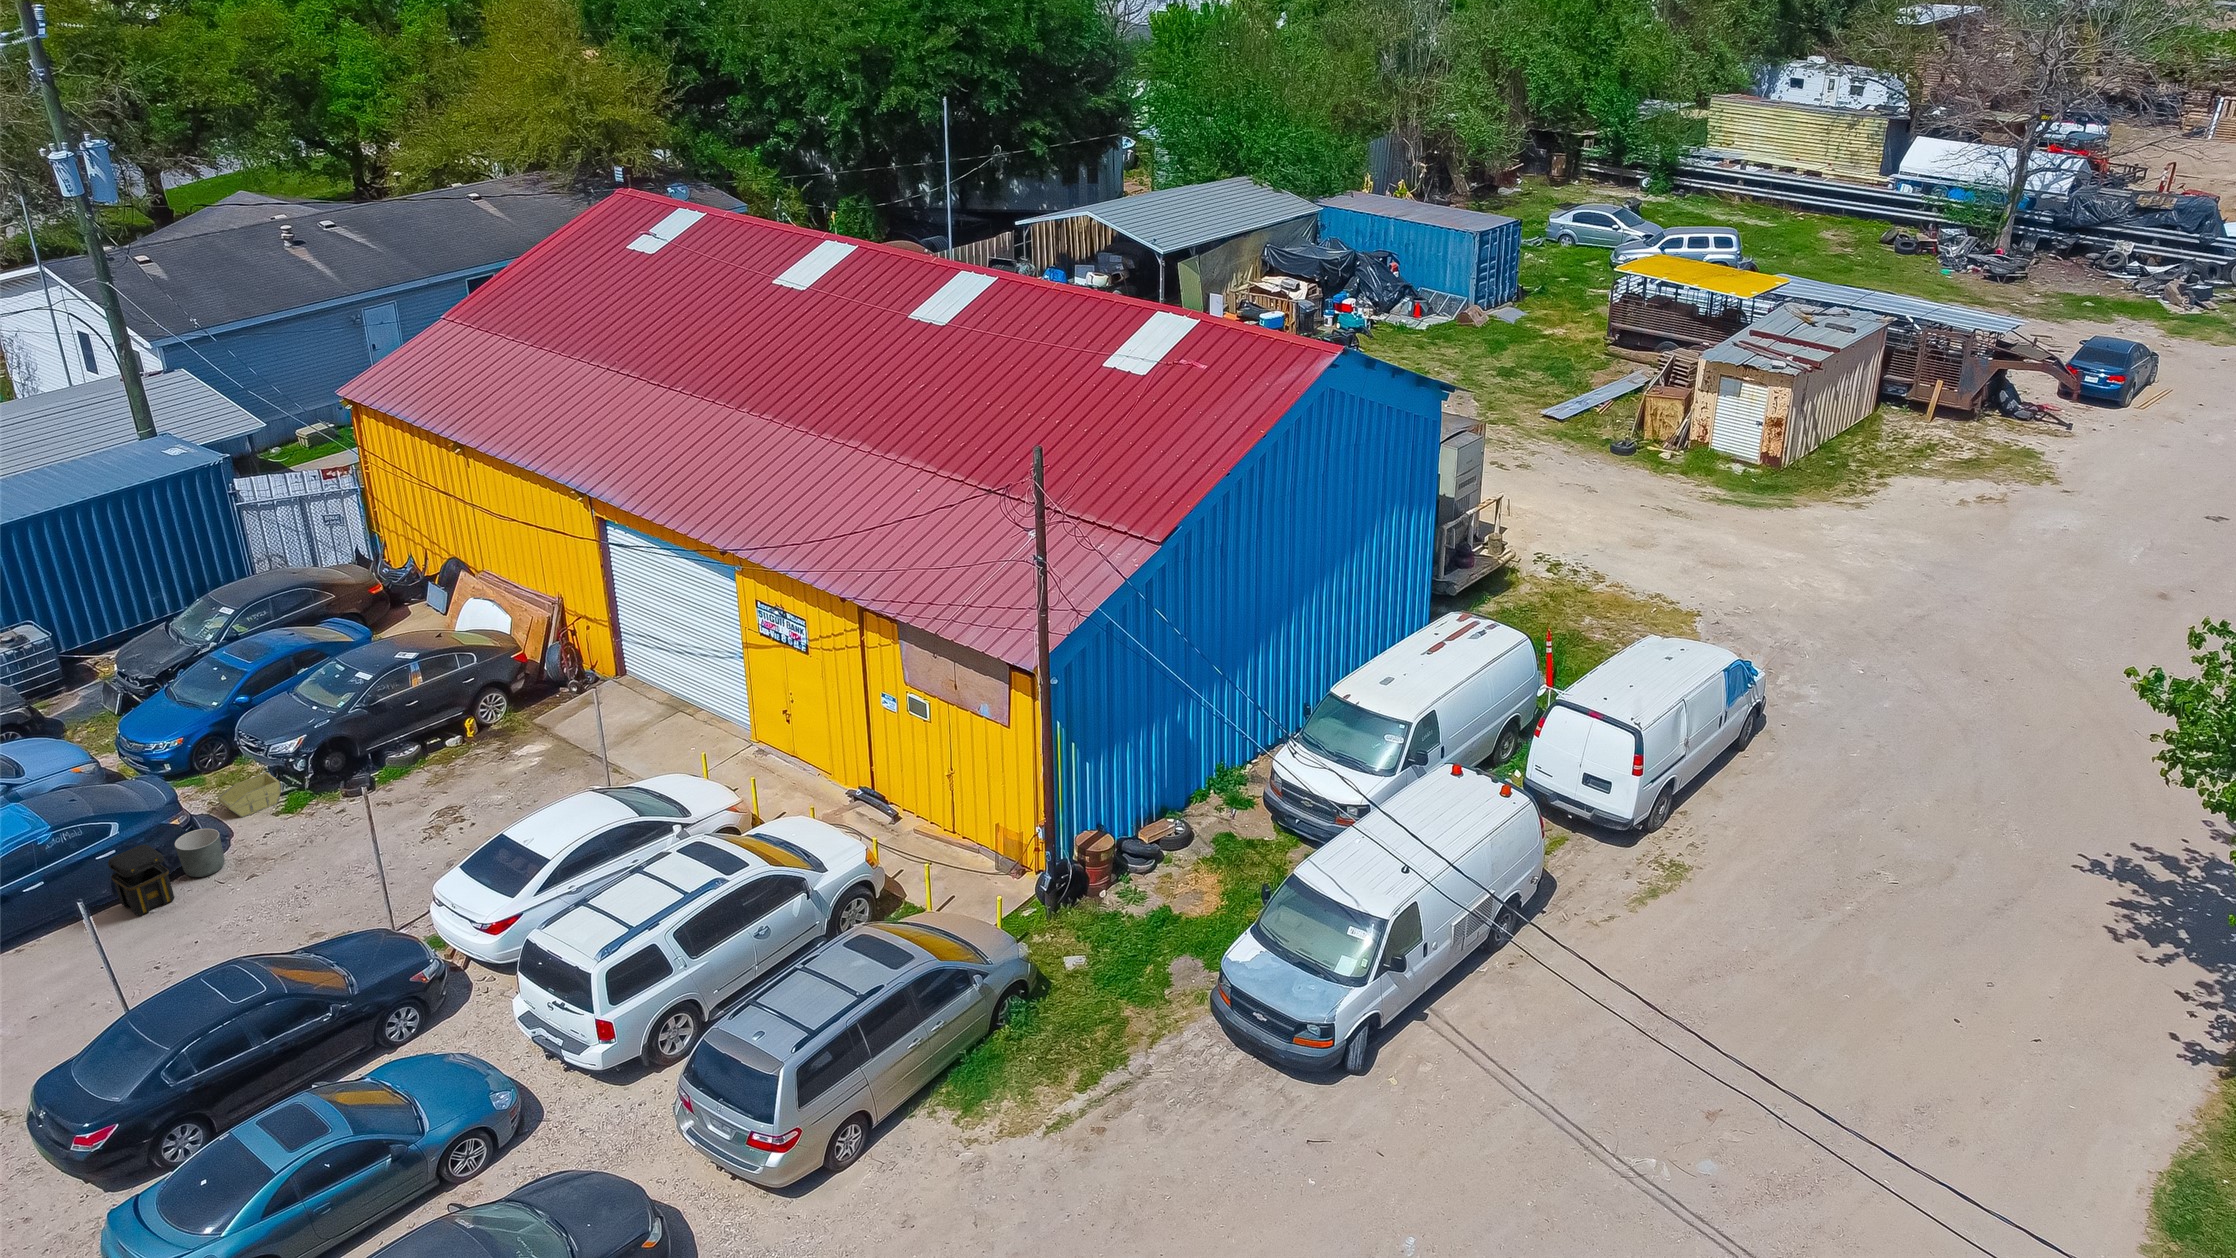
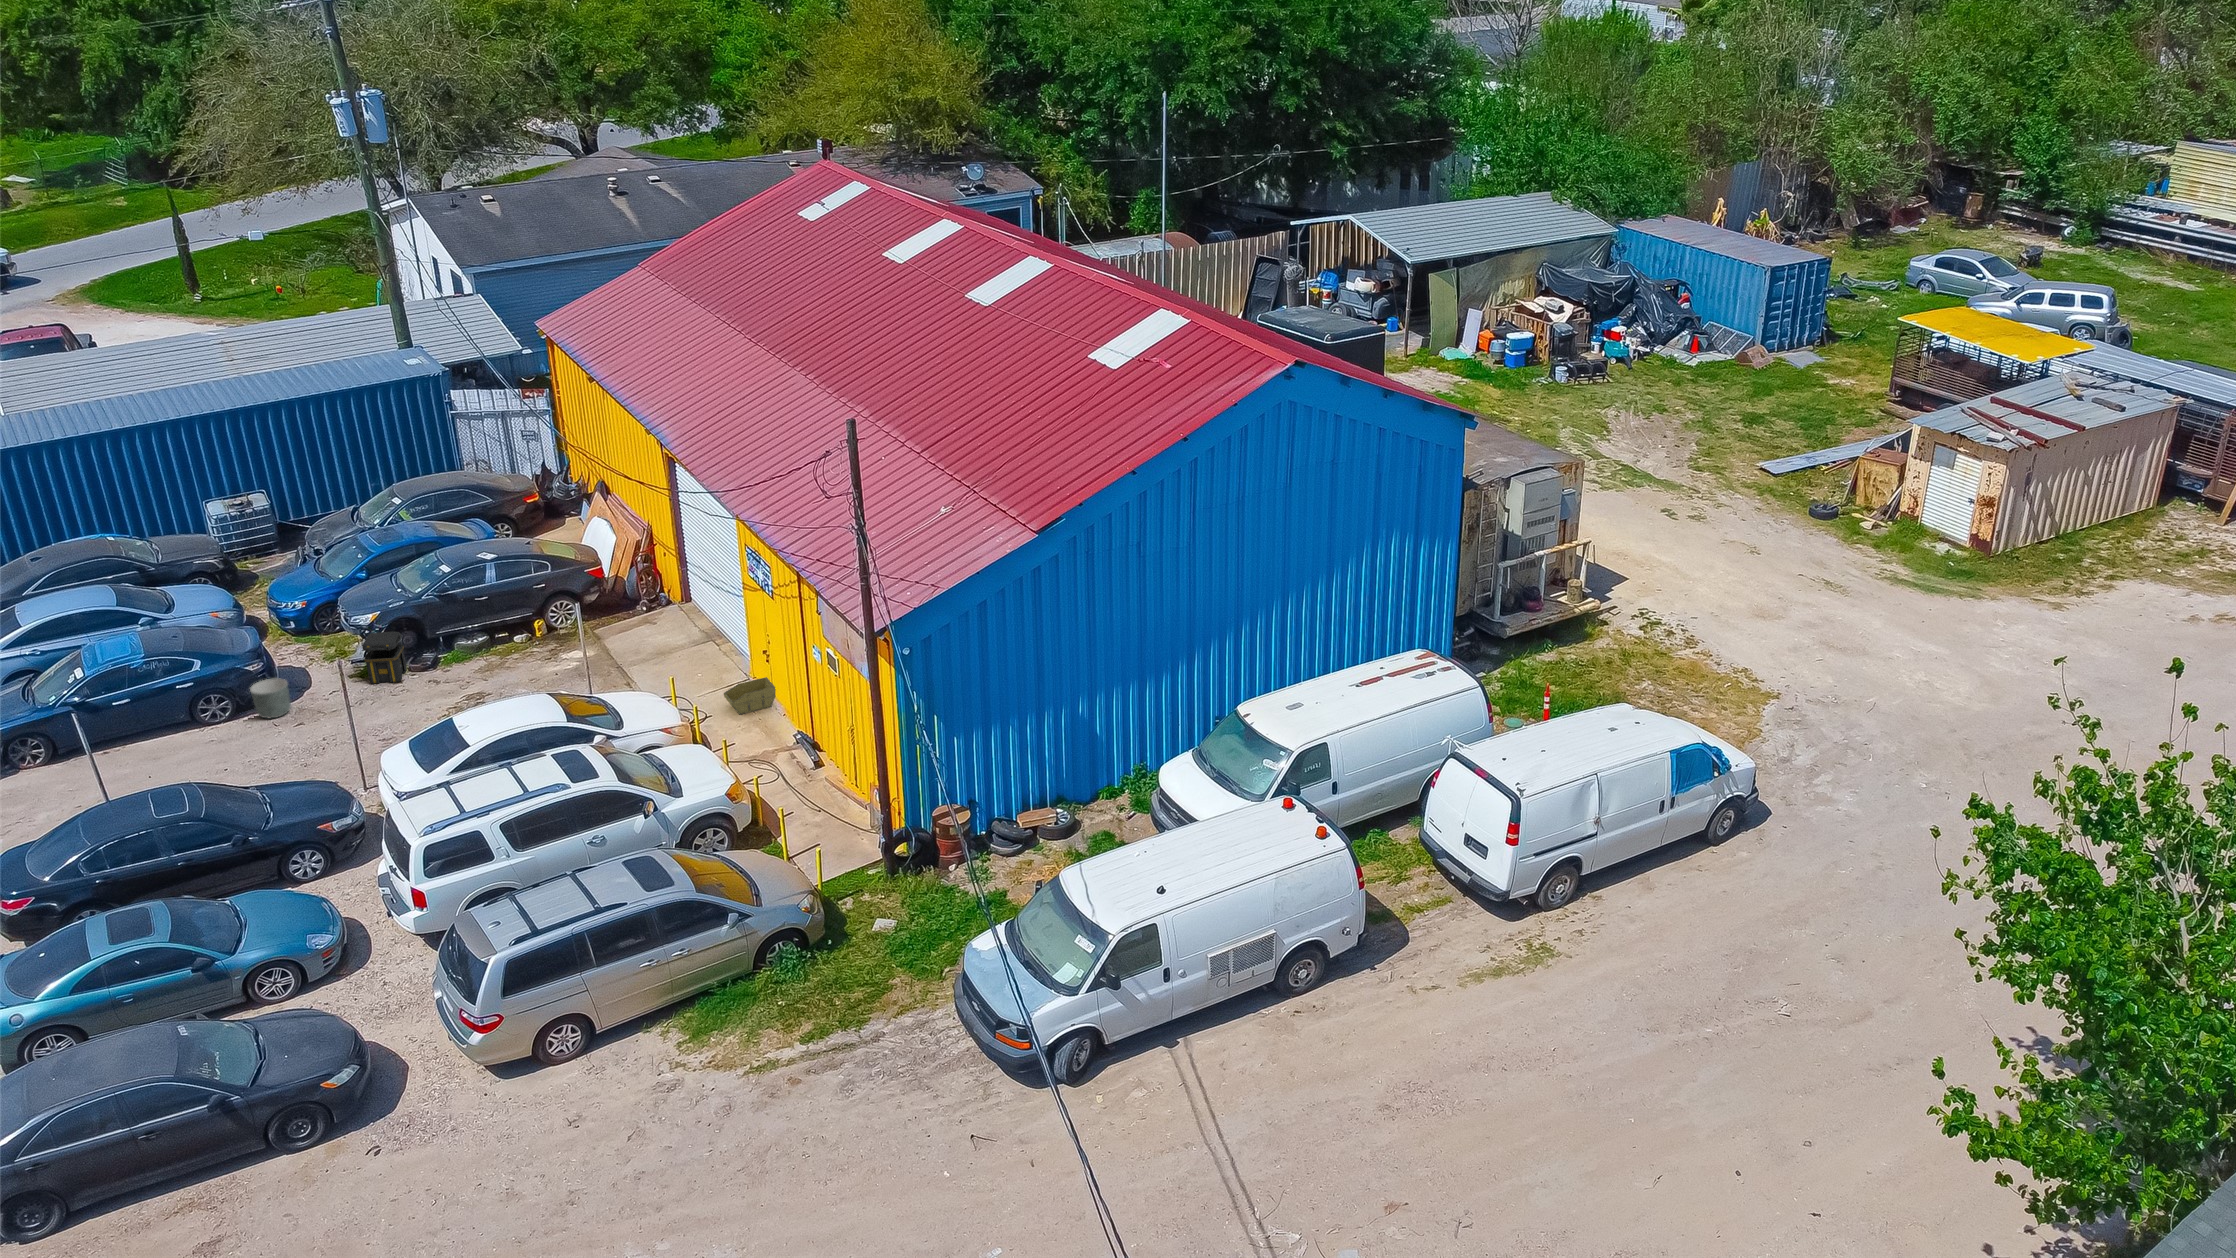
storage bin: present [218,772,281,818] -> present [724,677,776,715]
toolbox: present [108,845,174,915] -> present [362,632,407,684]

